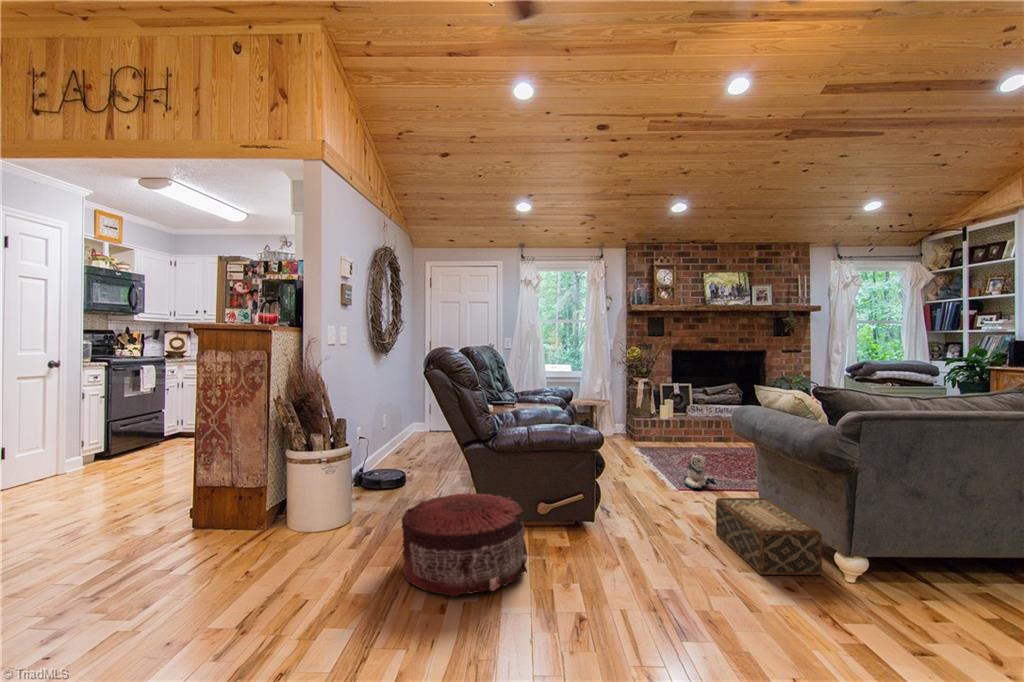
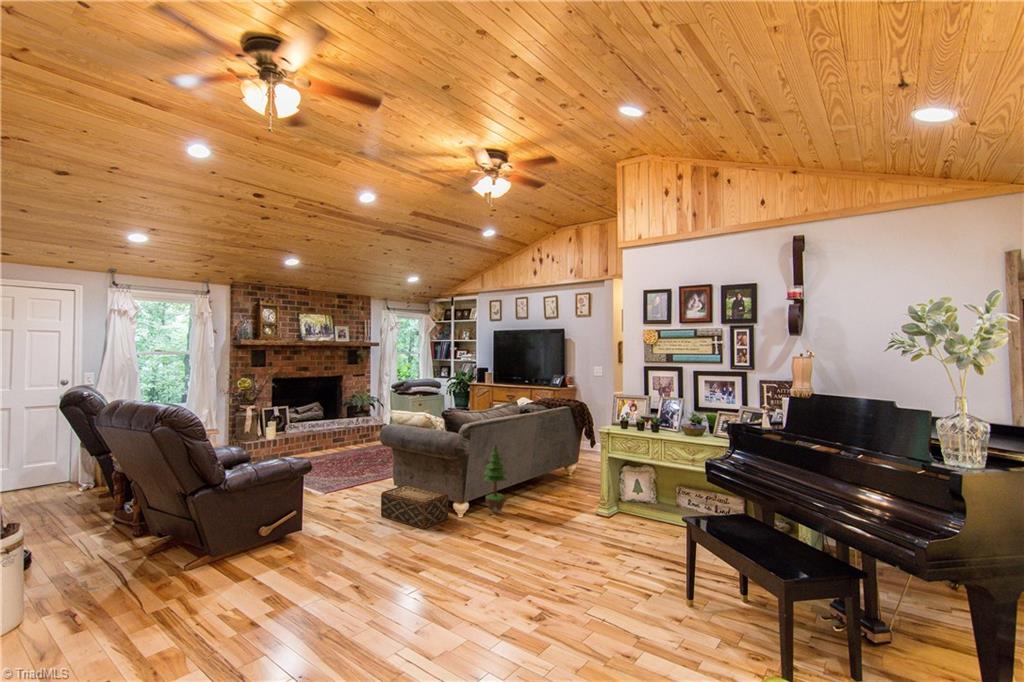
plush toy: present [684,454,715,489] -> none [324,466,347,493]
potted tree: none [905,457,976,606] -> present [483,444,507,513]
pouf: present [402,492,527,596] -> none [164,535,296,640]

